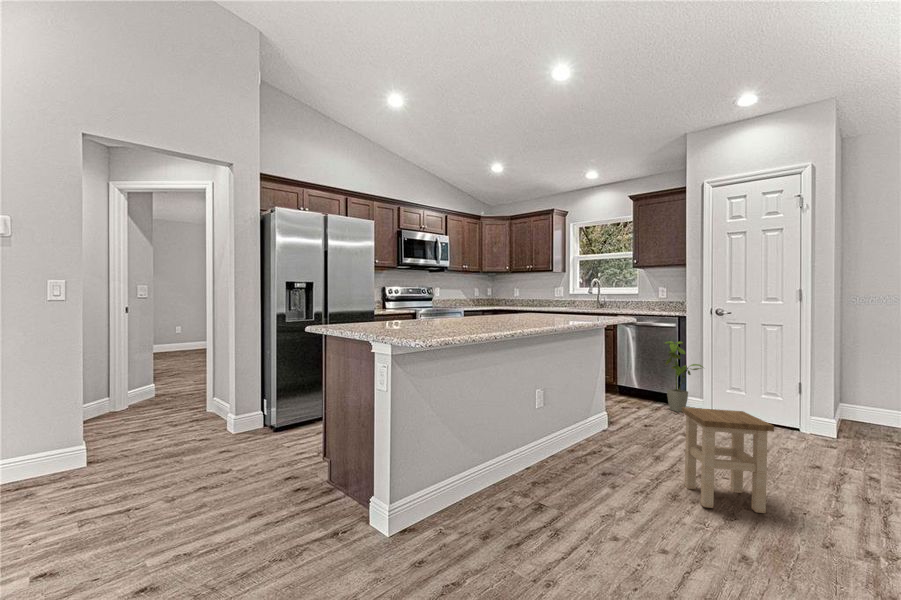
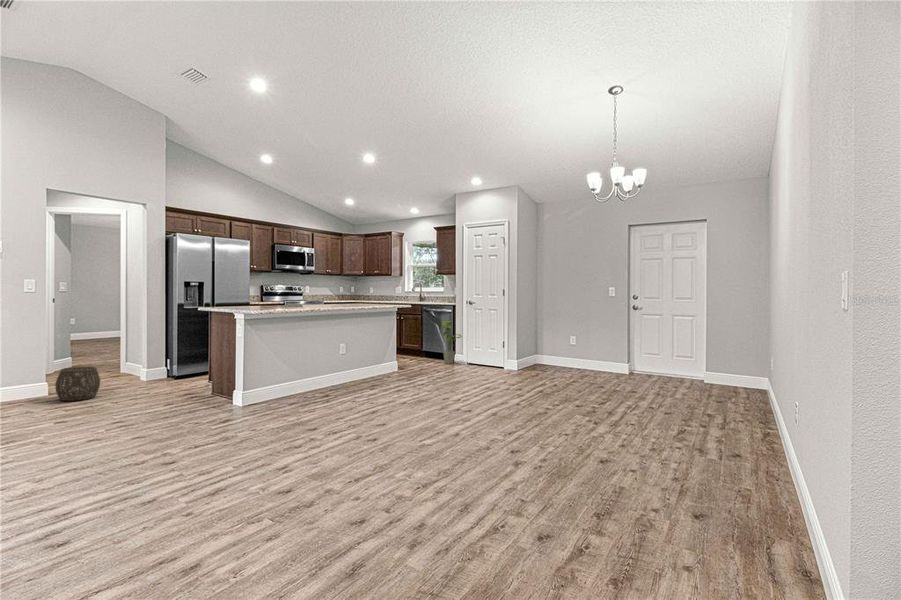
stool: present [682,407,774,513] -> none [407,349,438,394]
woven basket: none [82,422,156,487] -> present [55,367,100,401]

